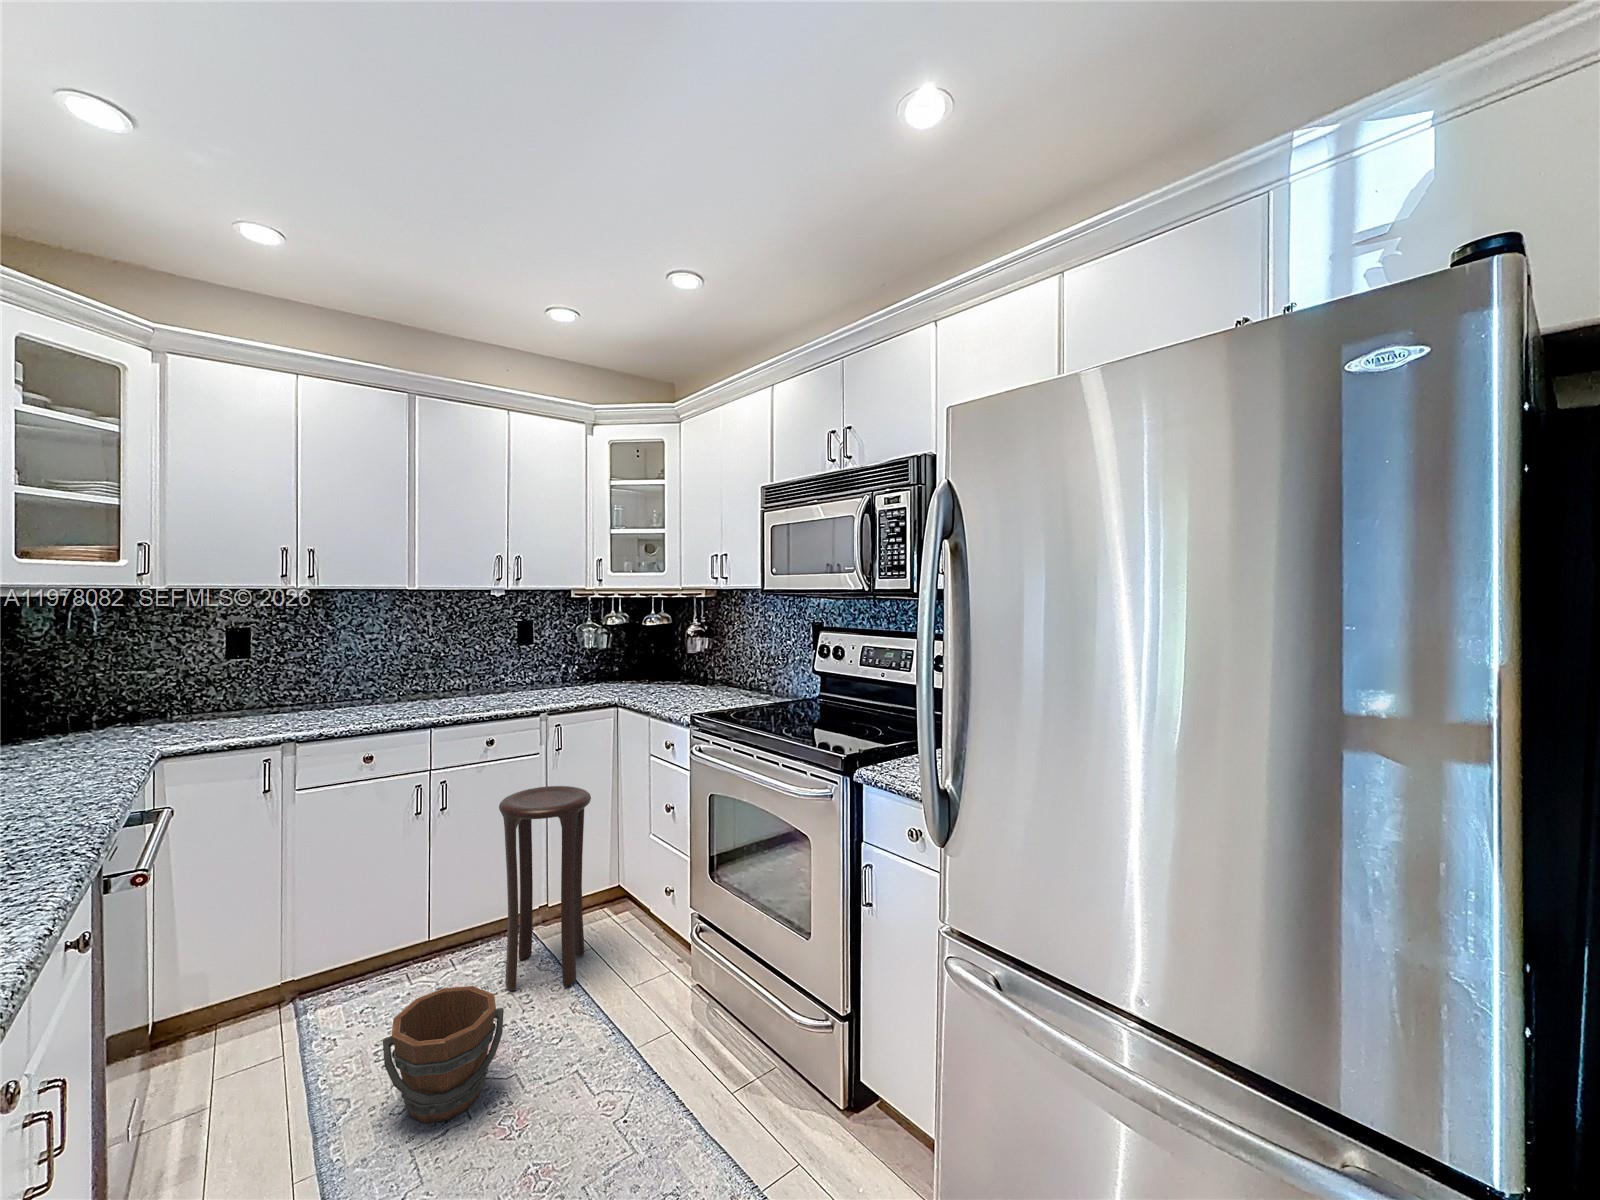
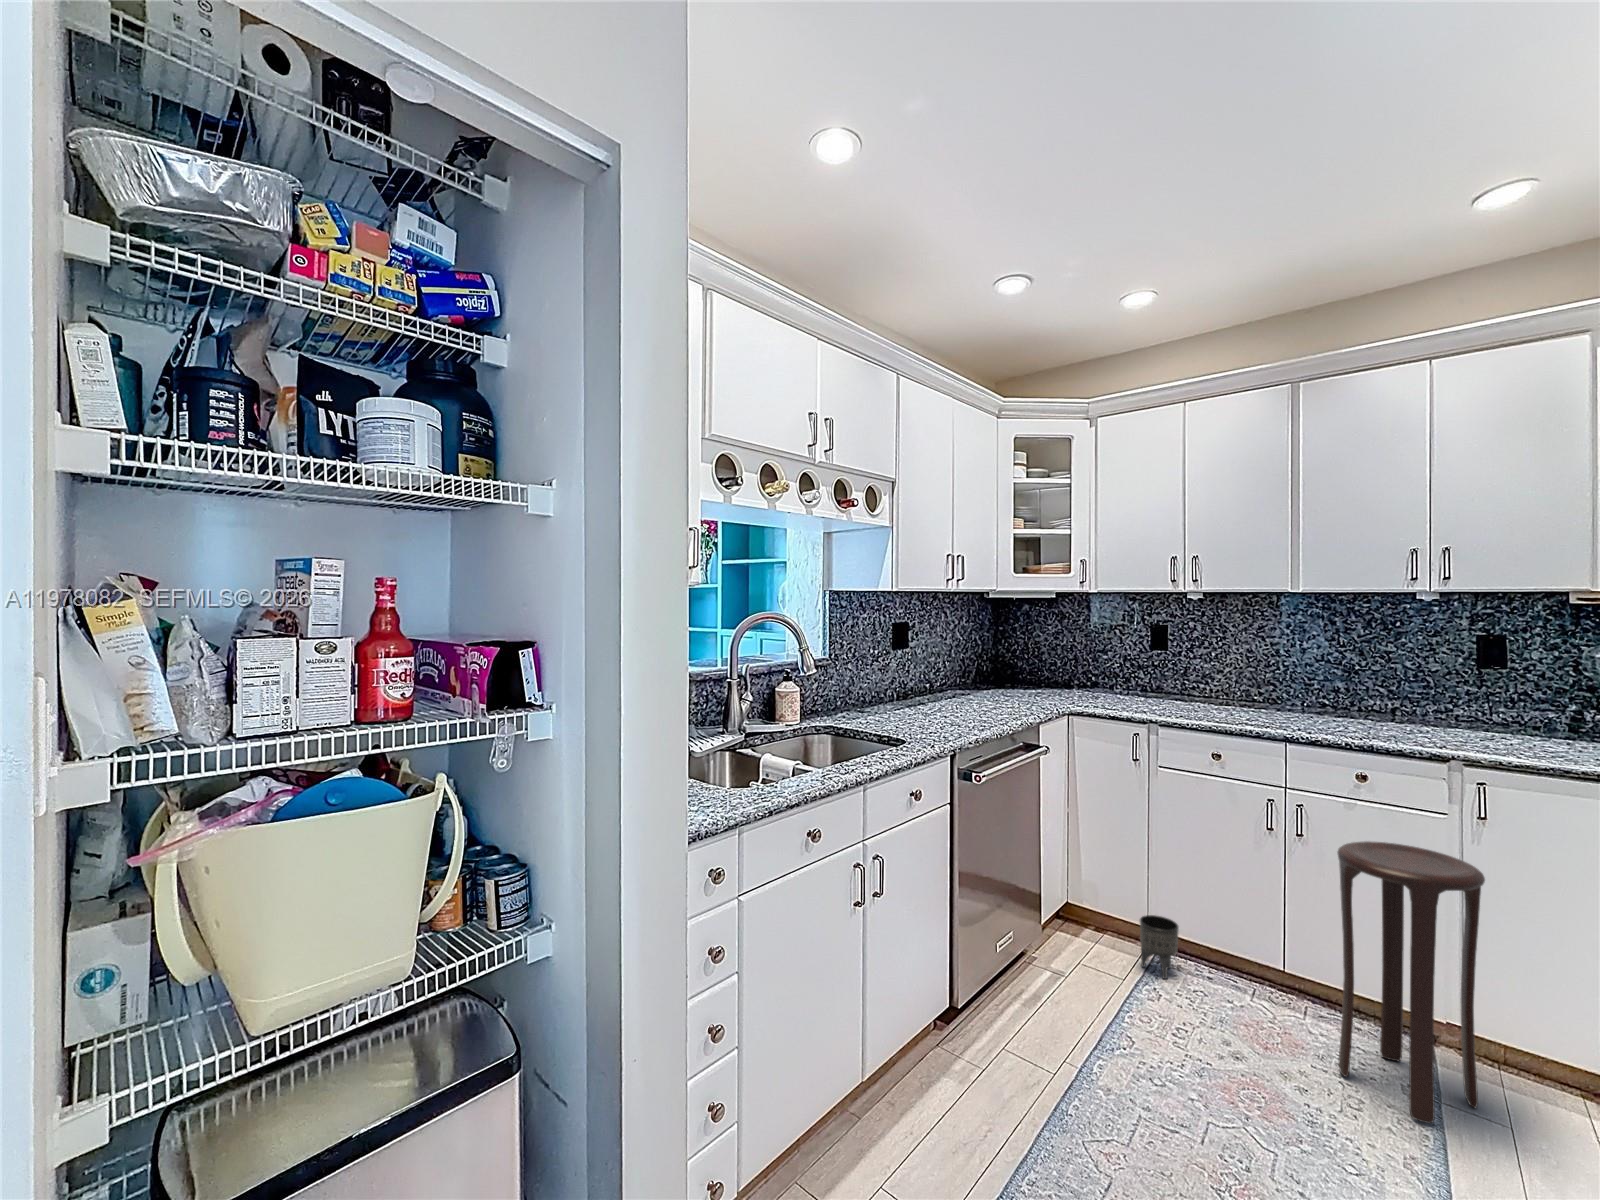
planter: none [285,950,333,1021] -> present [1140,915,1179,979]
bucket: present [383,986,504,1123] -> none [1141,992,1262,1129]

